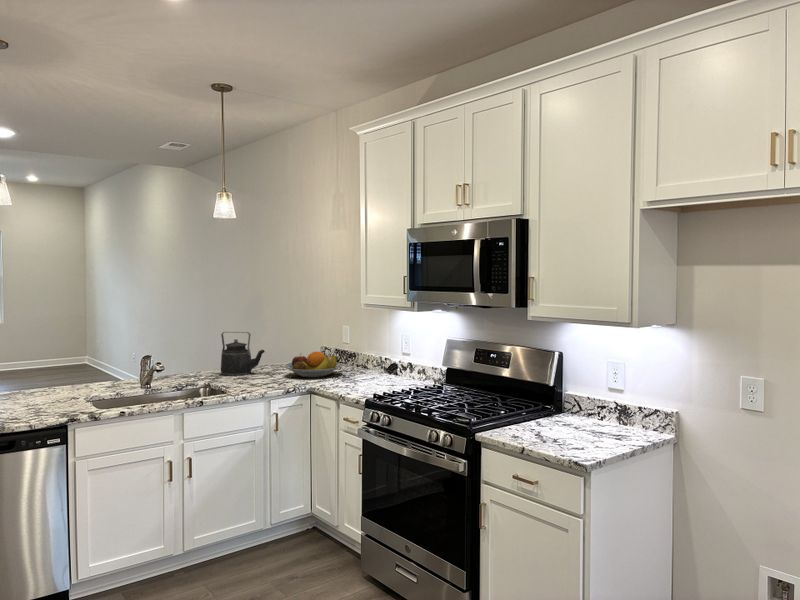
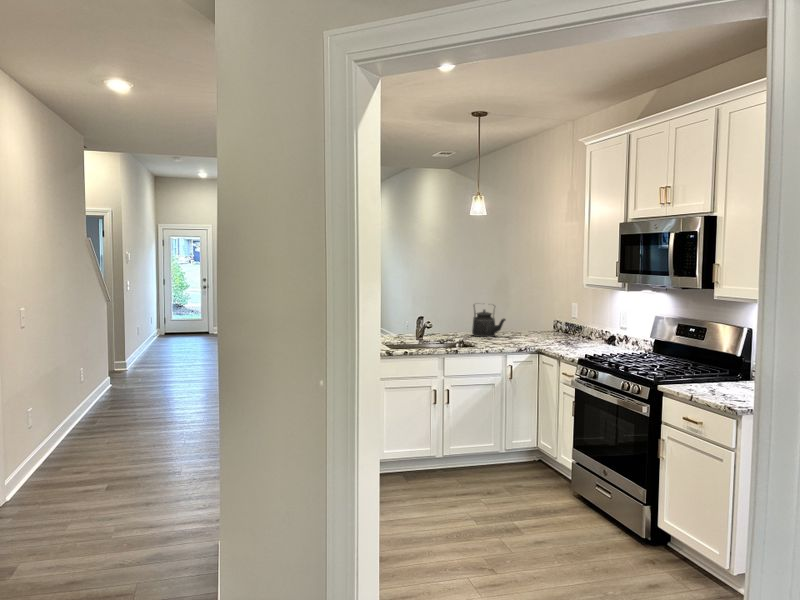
fruit bowl: present [285,352,342,377] -> none [521,322,568,342]

